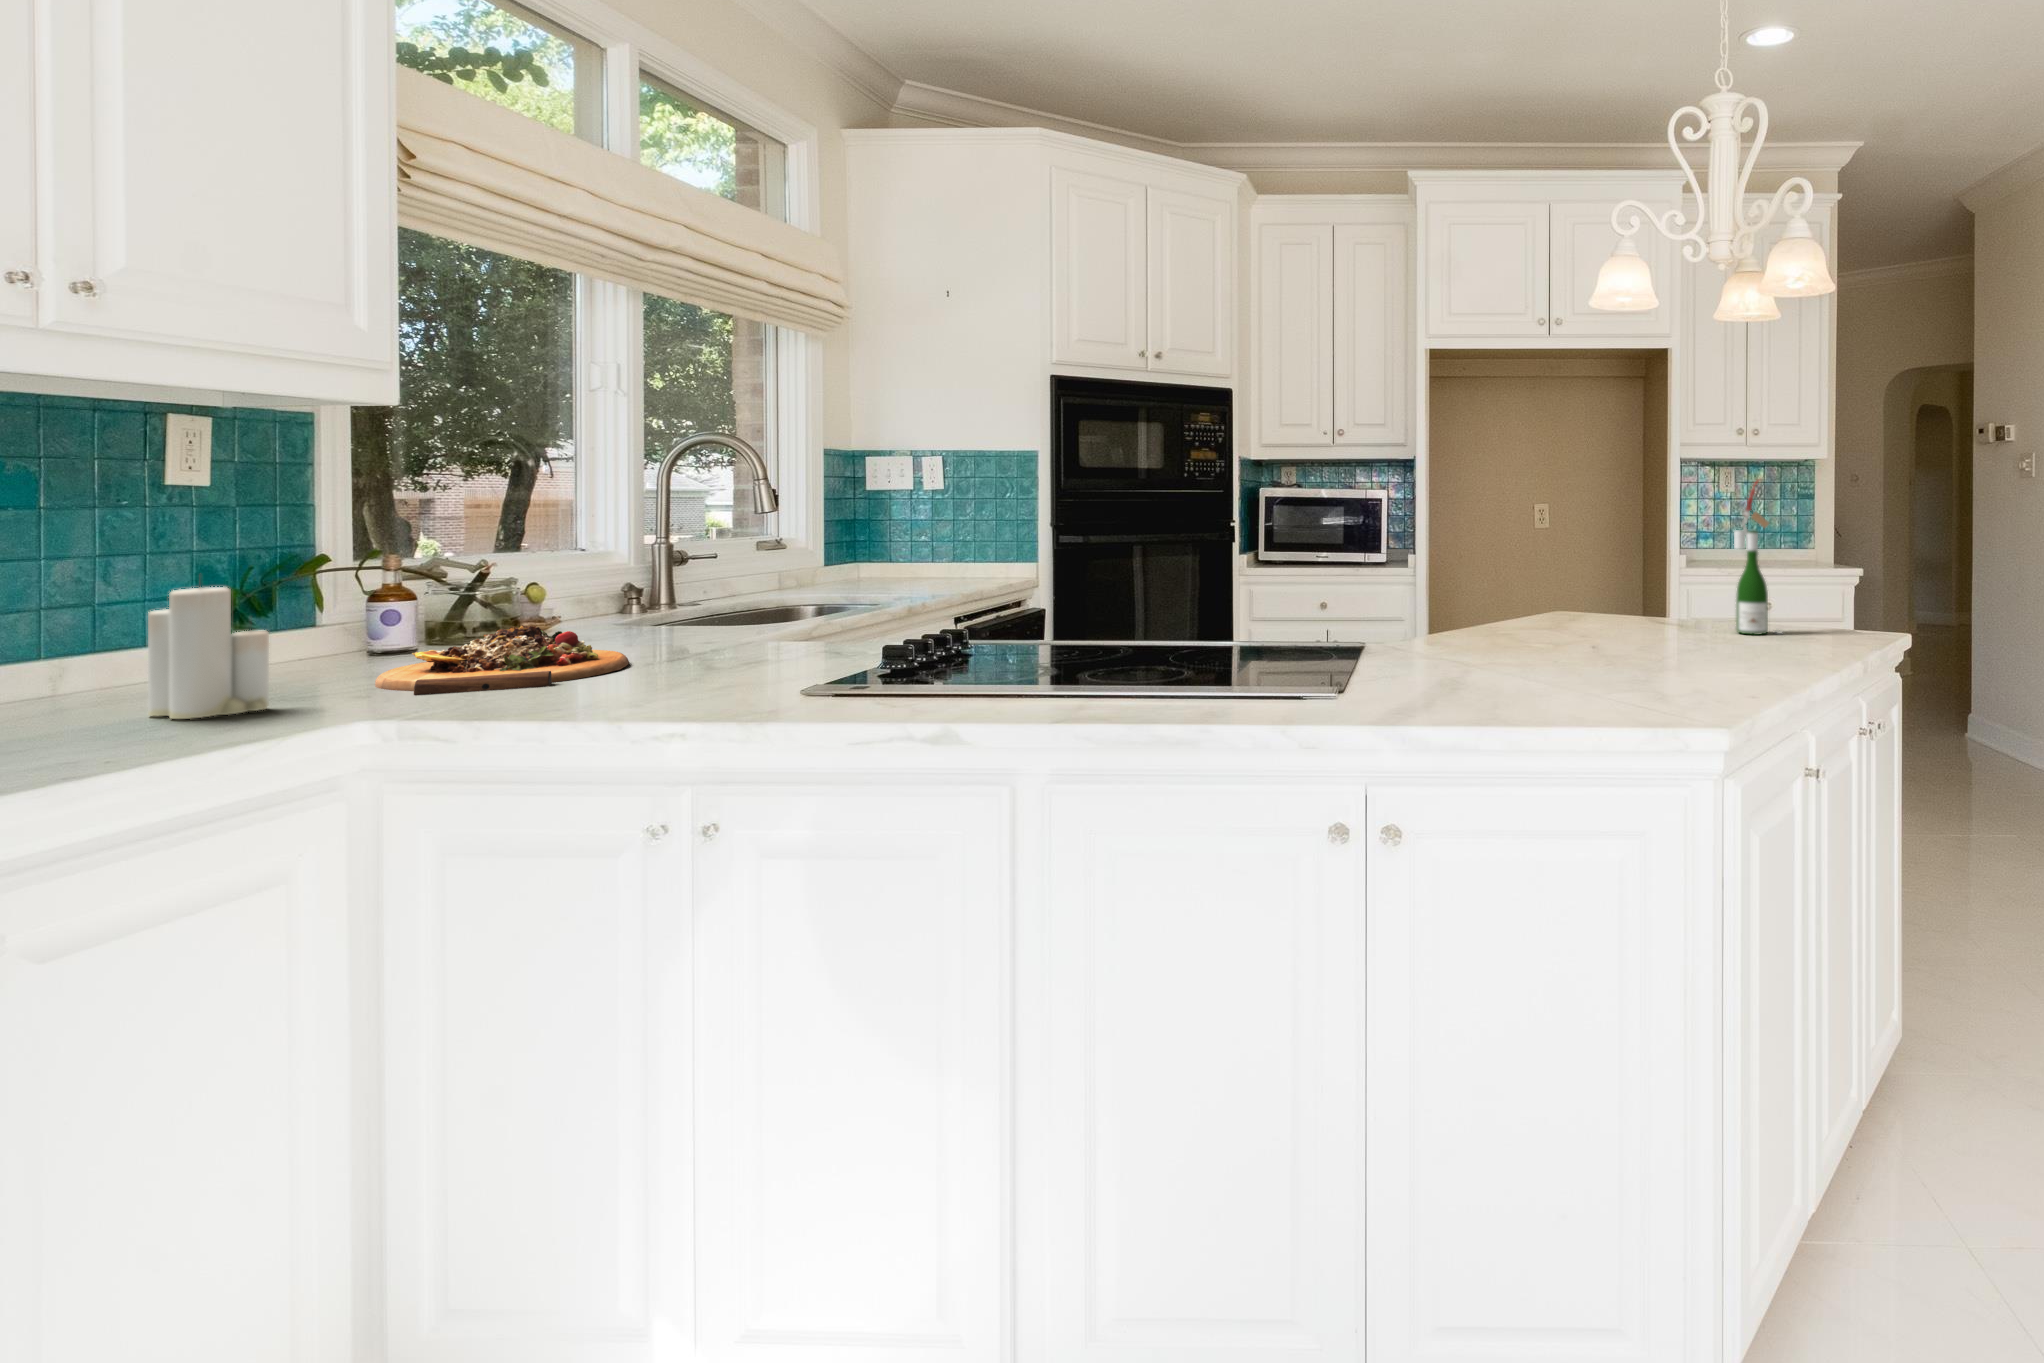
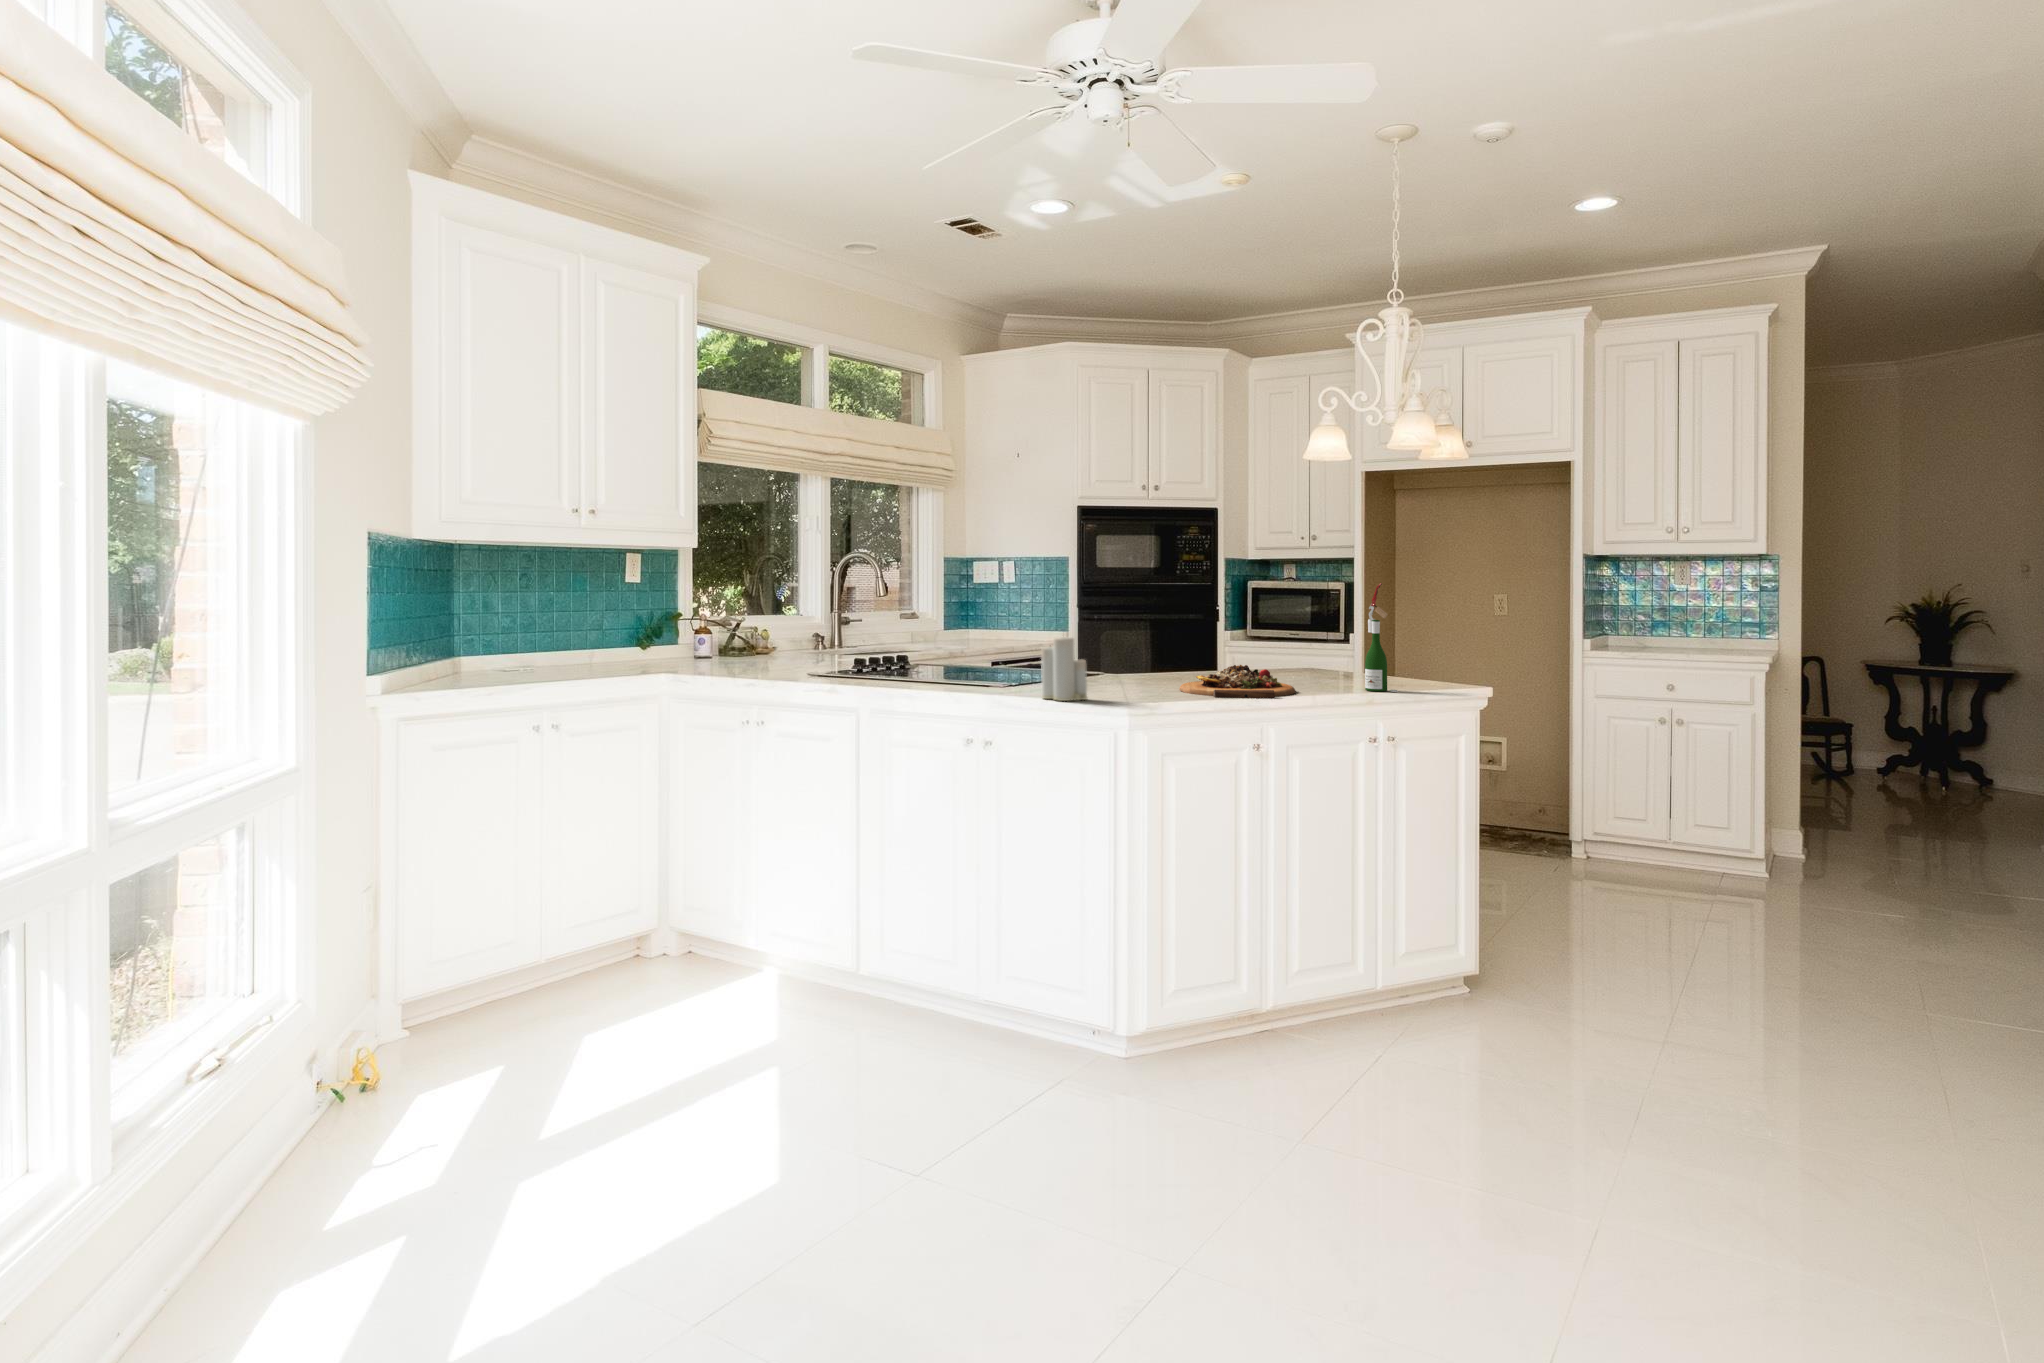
candle: present [148,587,269,719] -> present [1041,637,1087,701]
cutting board: present [375,625,629,695] -> present [1180,665,1296,699]

